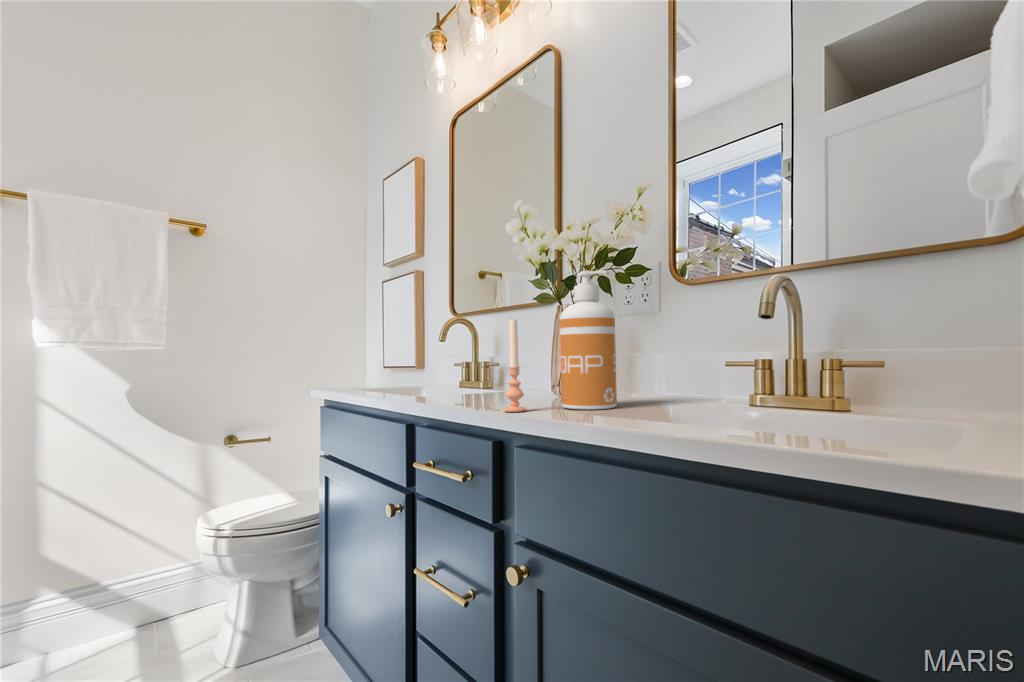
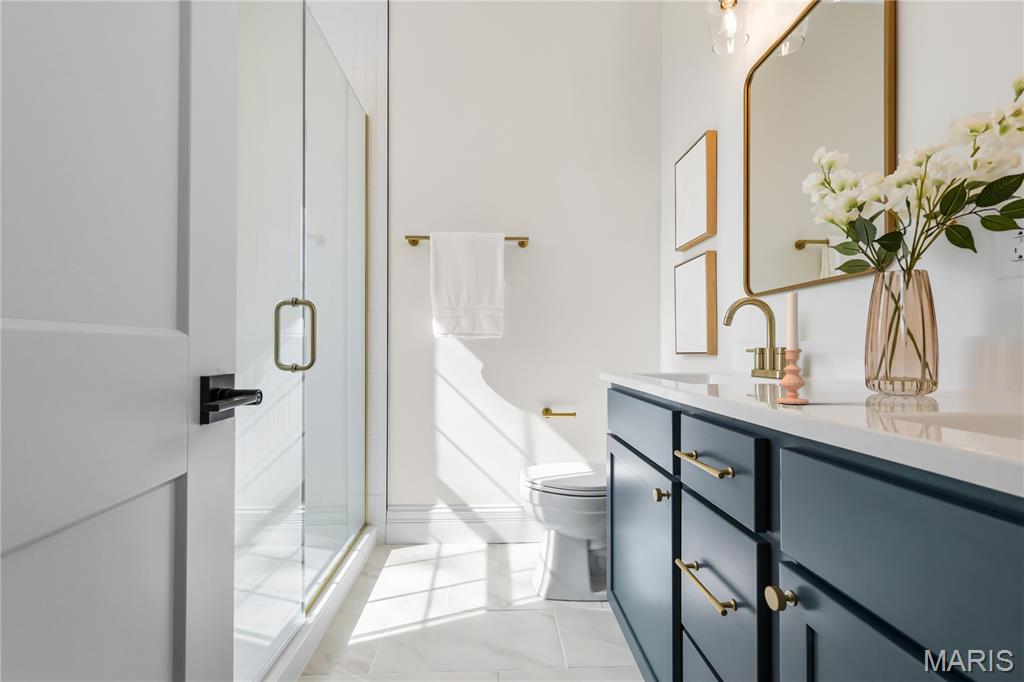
soap dispenser: present [560,270,617,410] -> none [863,221,954,410]

